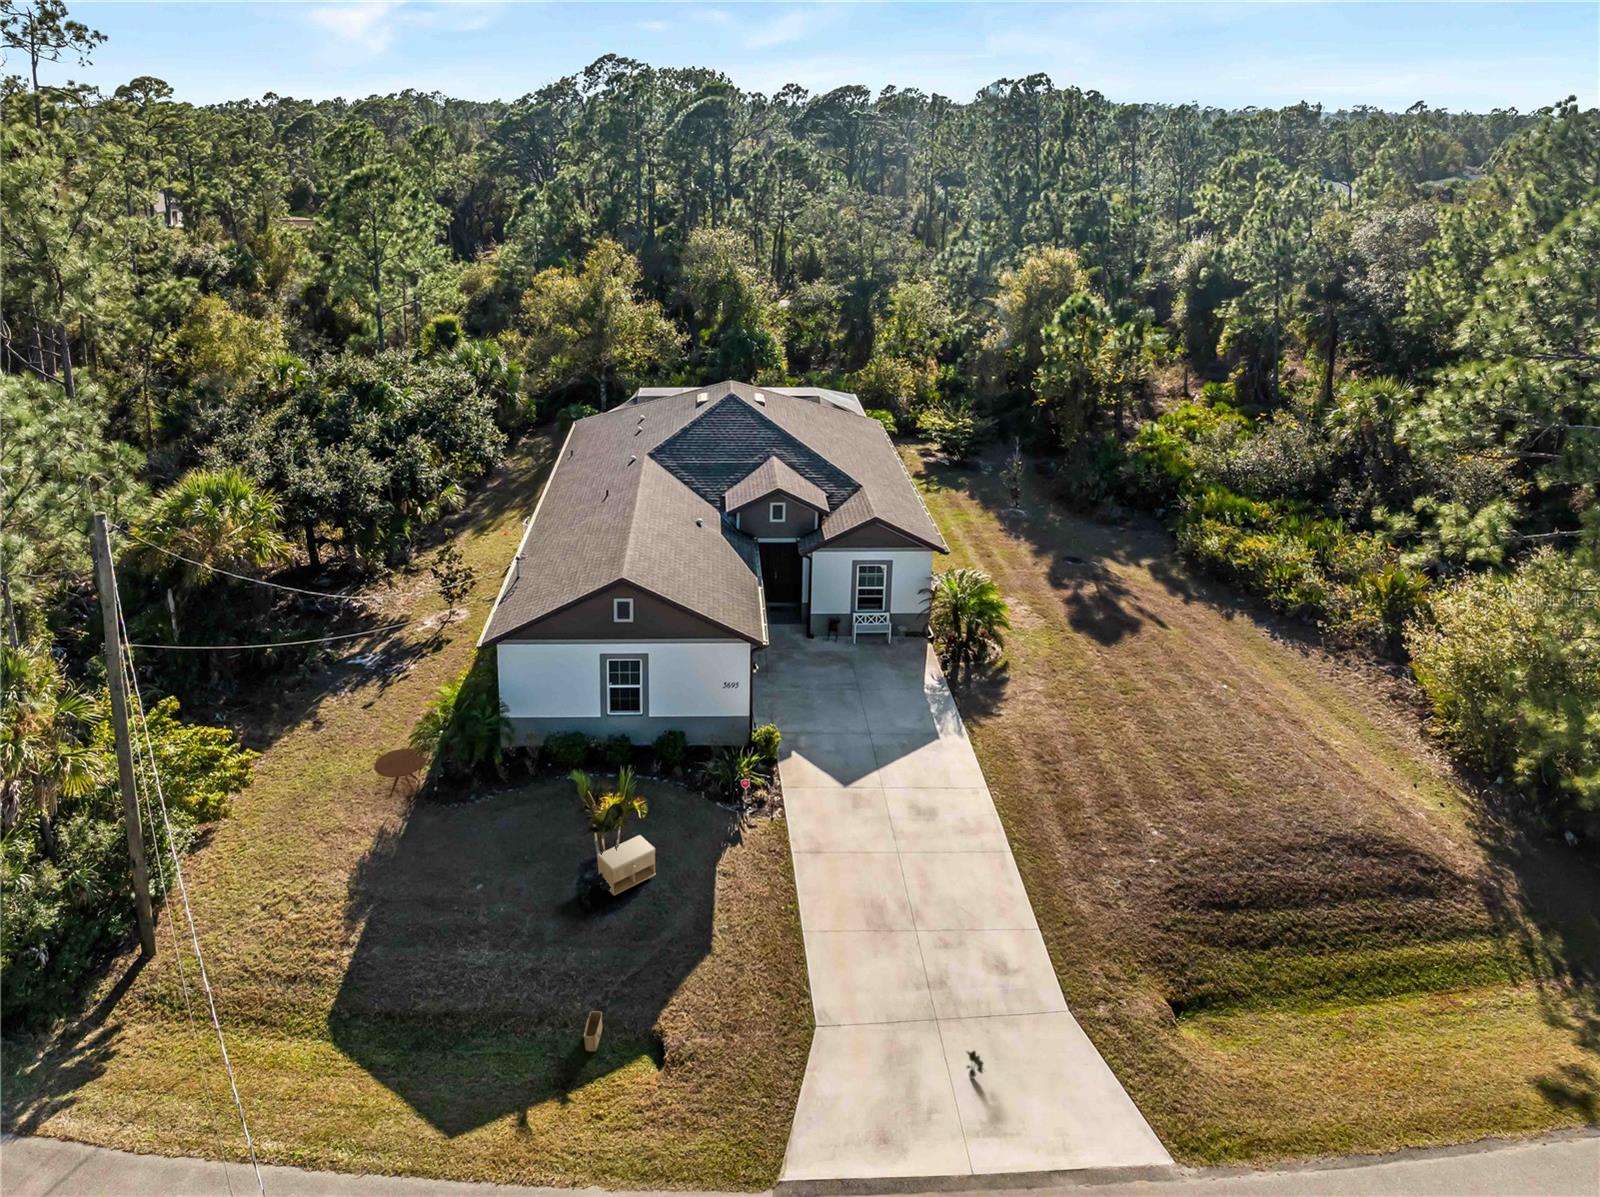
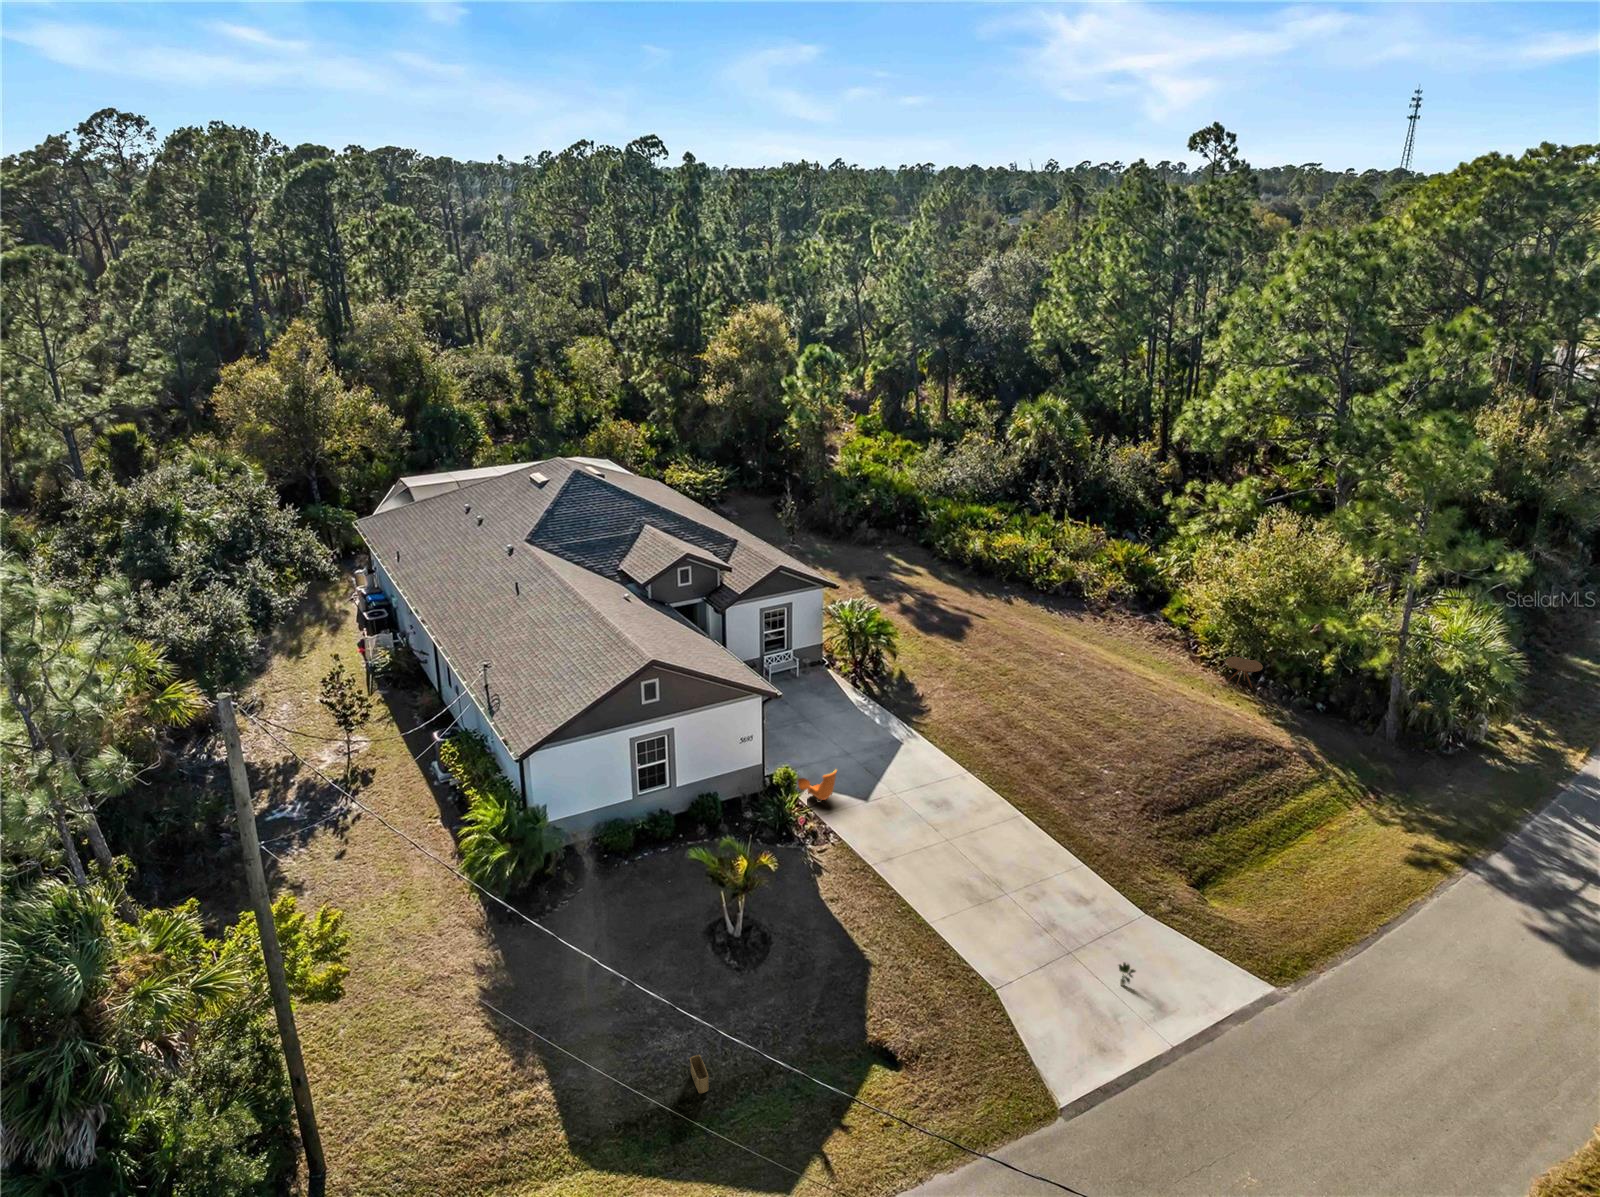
lounge chair: none [785,743,820,784] -> present [798,770,837,803]
round table: present [374,748,427,797] -> present [1226,656,1263,688]
storage bench: present [597,835,656,895] -> none [725,888,771,949]
basket: present [583,1011,603,1051] -> present [690,1055,709,1093]

